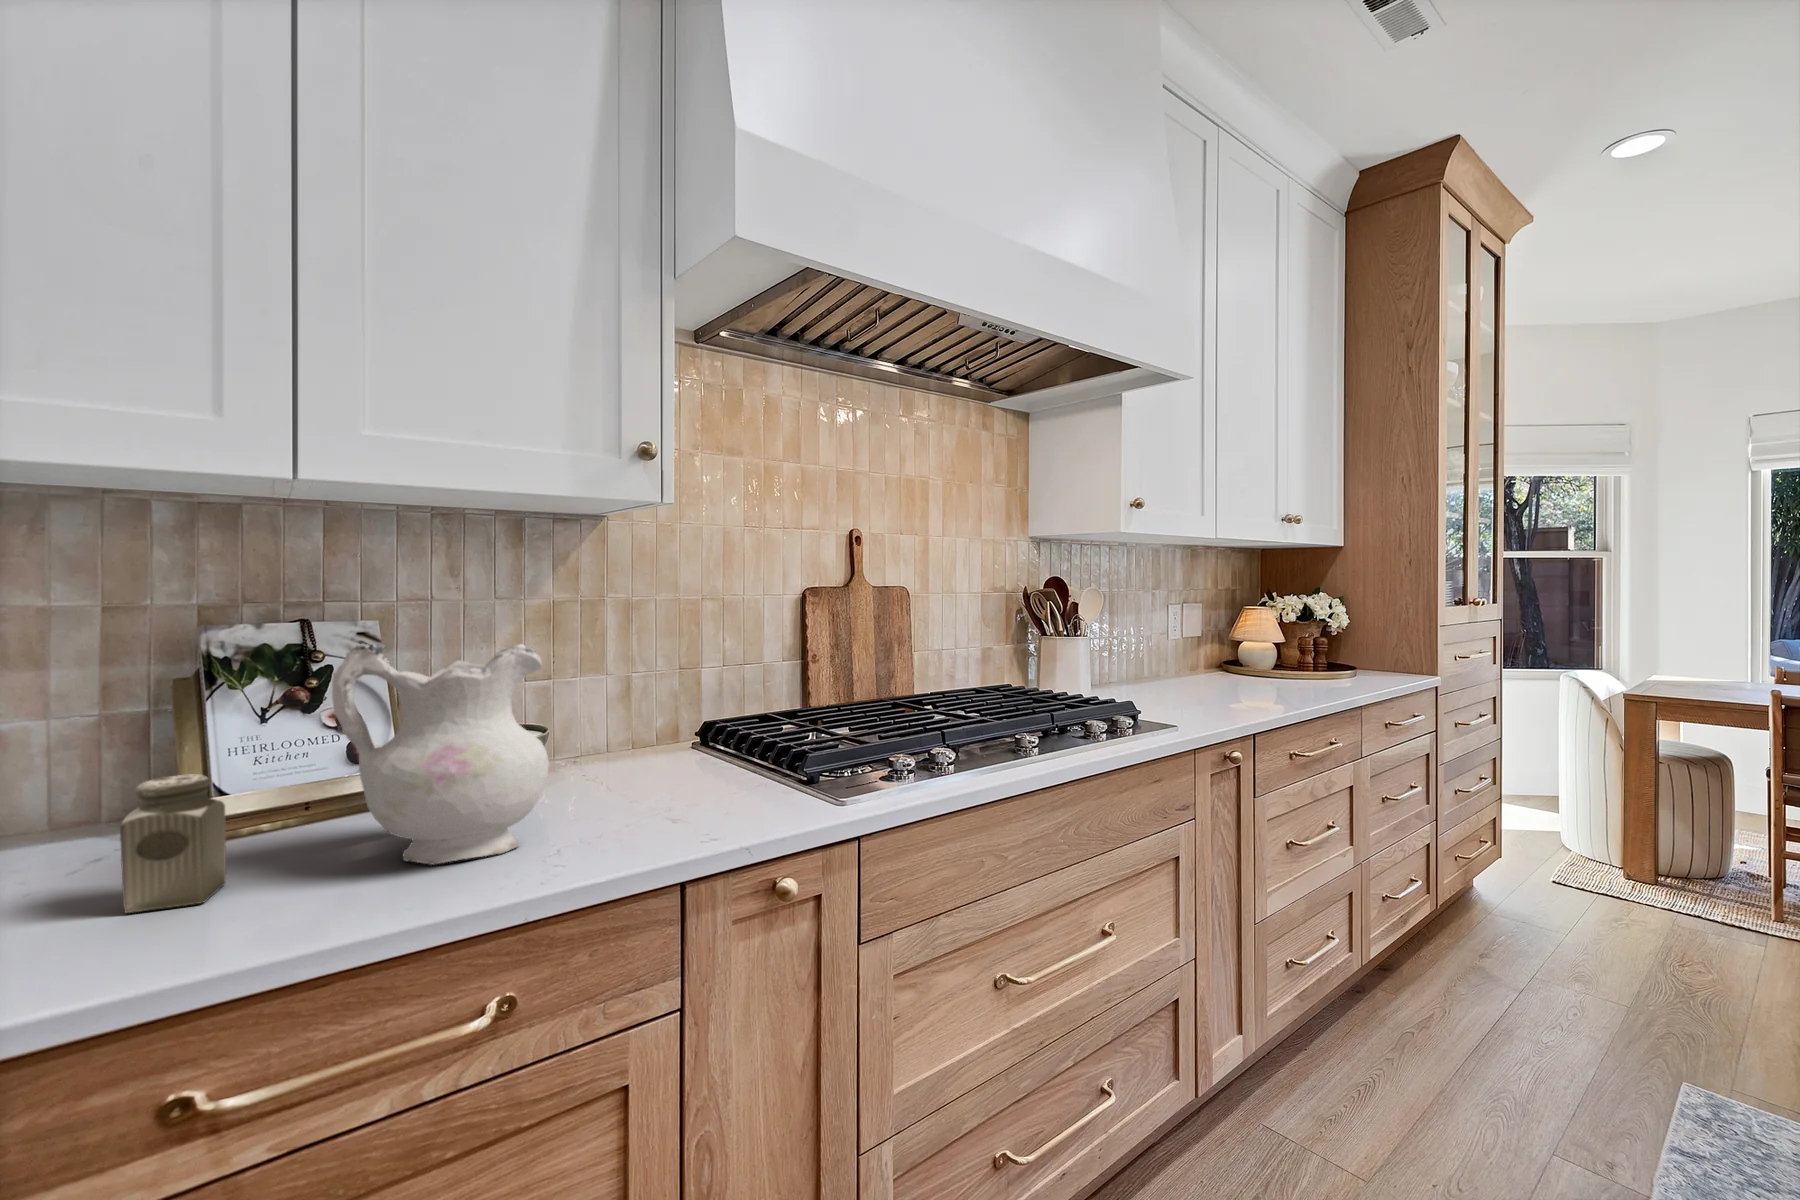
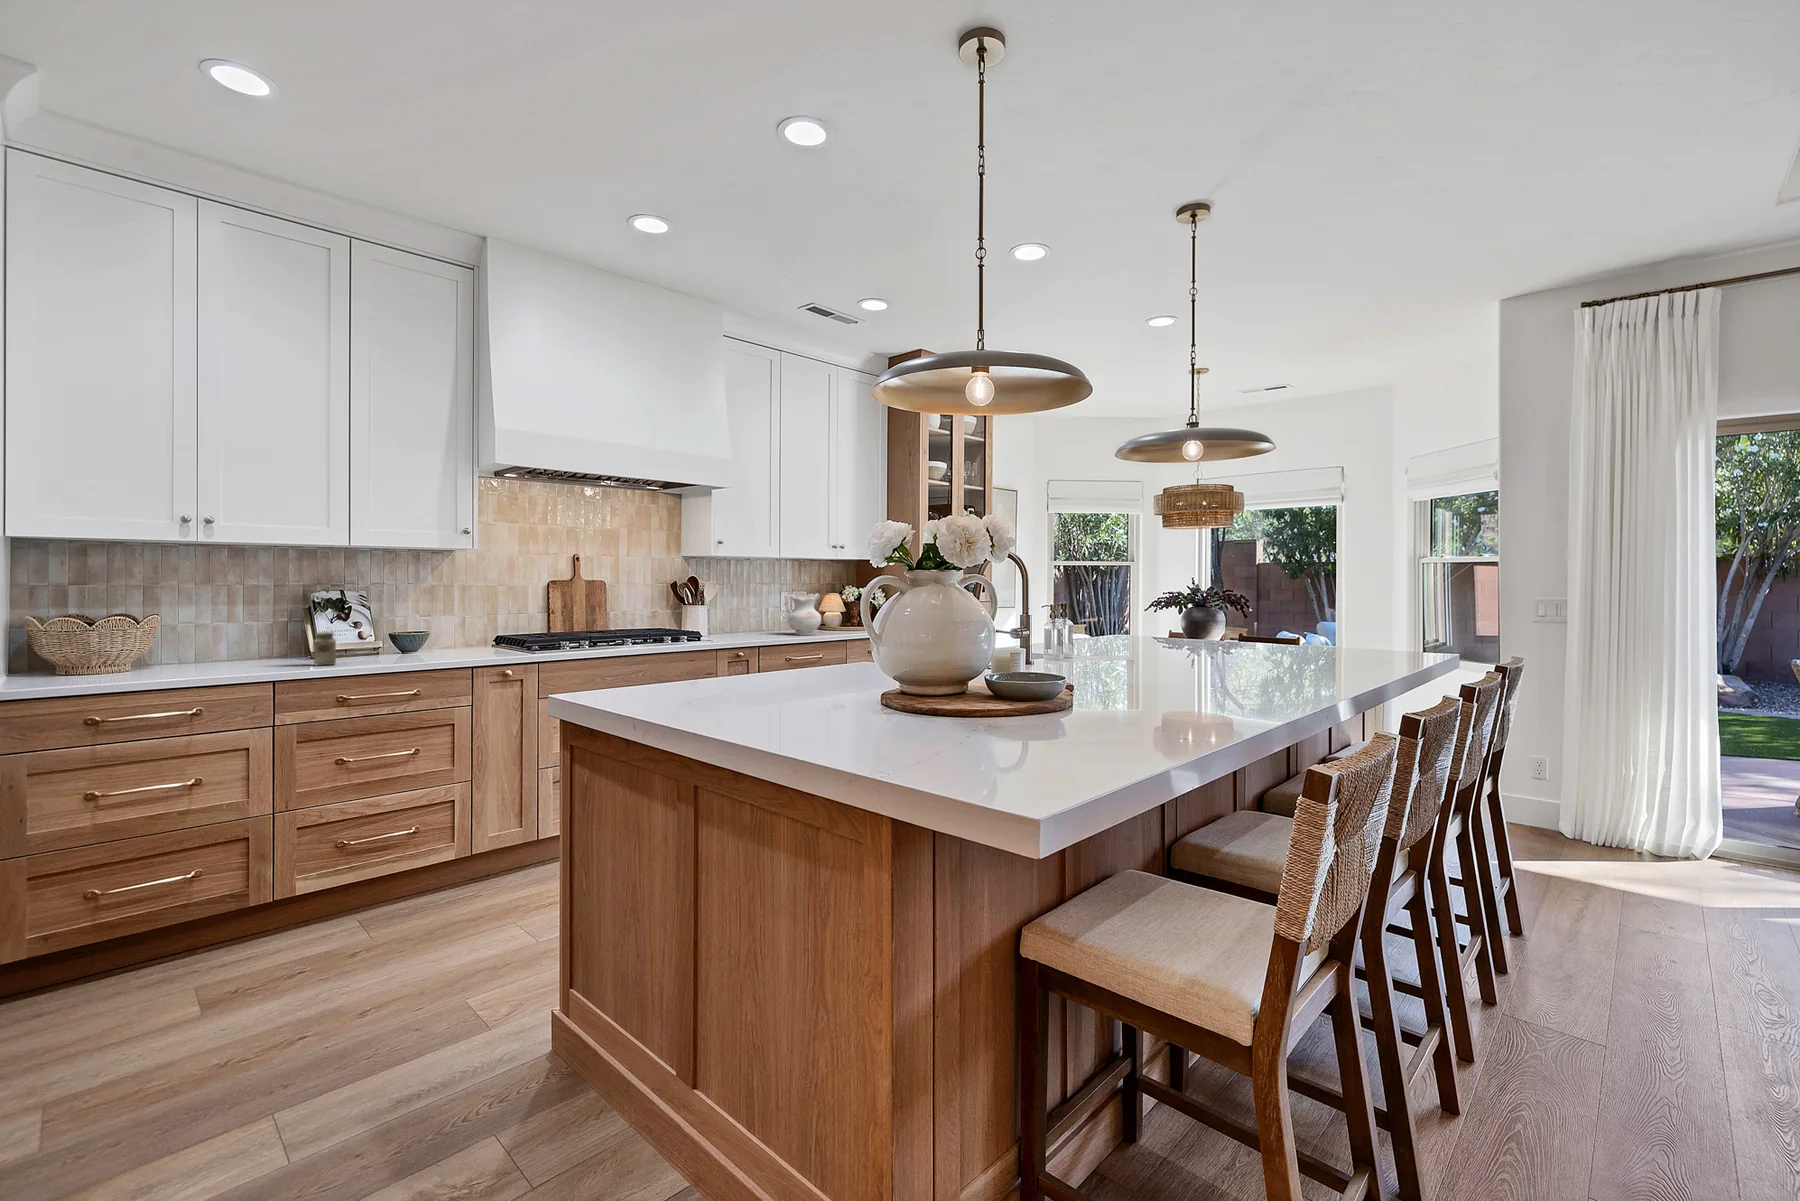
ceramic pitcher: present [332,643,549,865] -> present [785,592,821,635]

